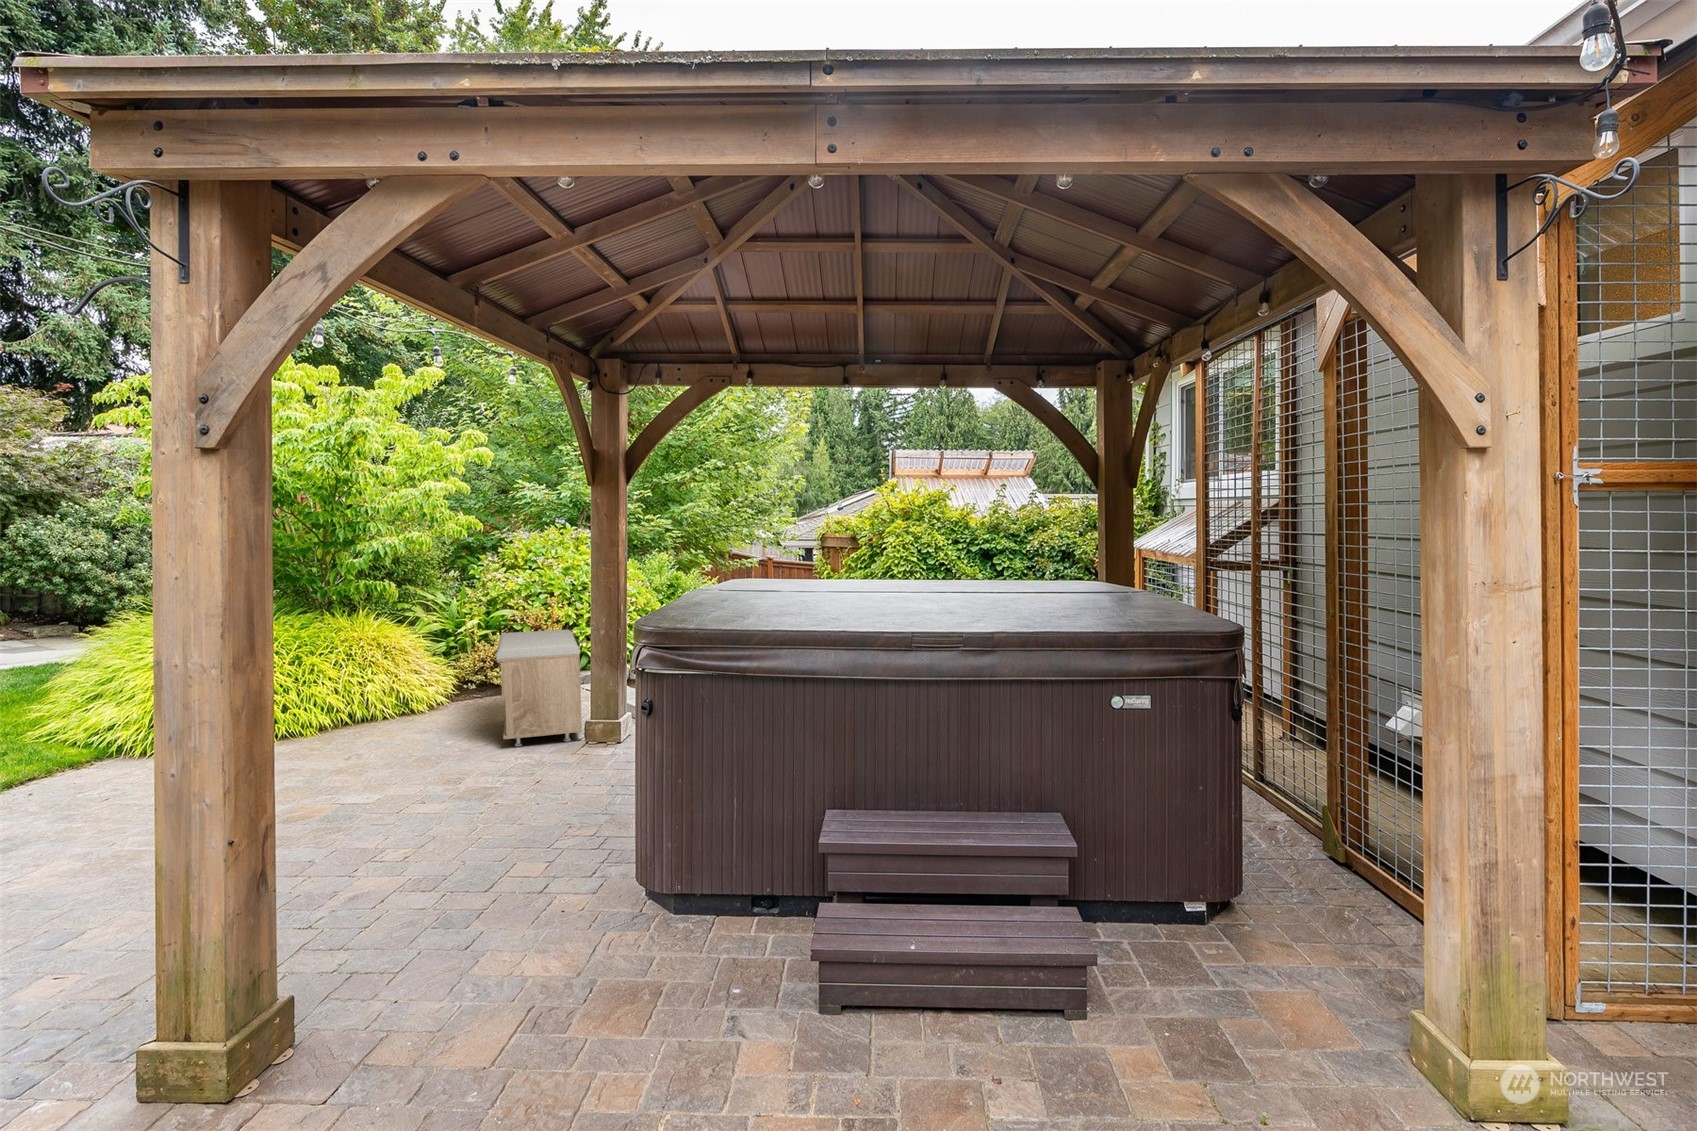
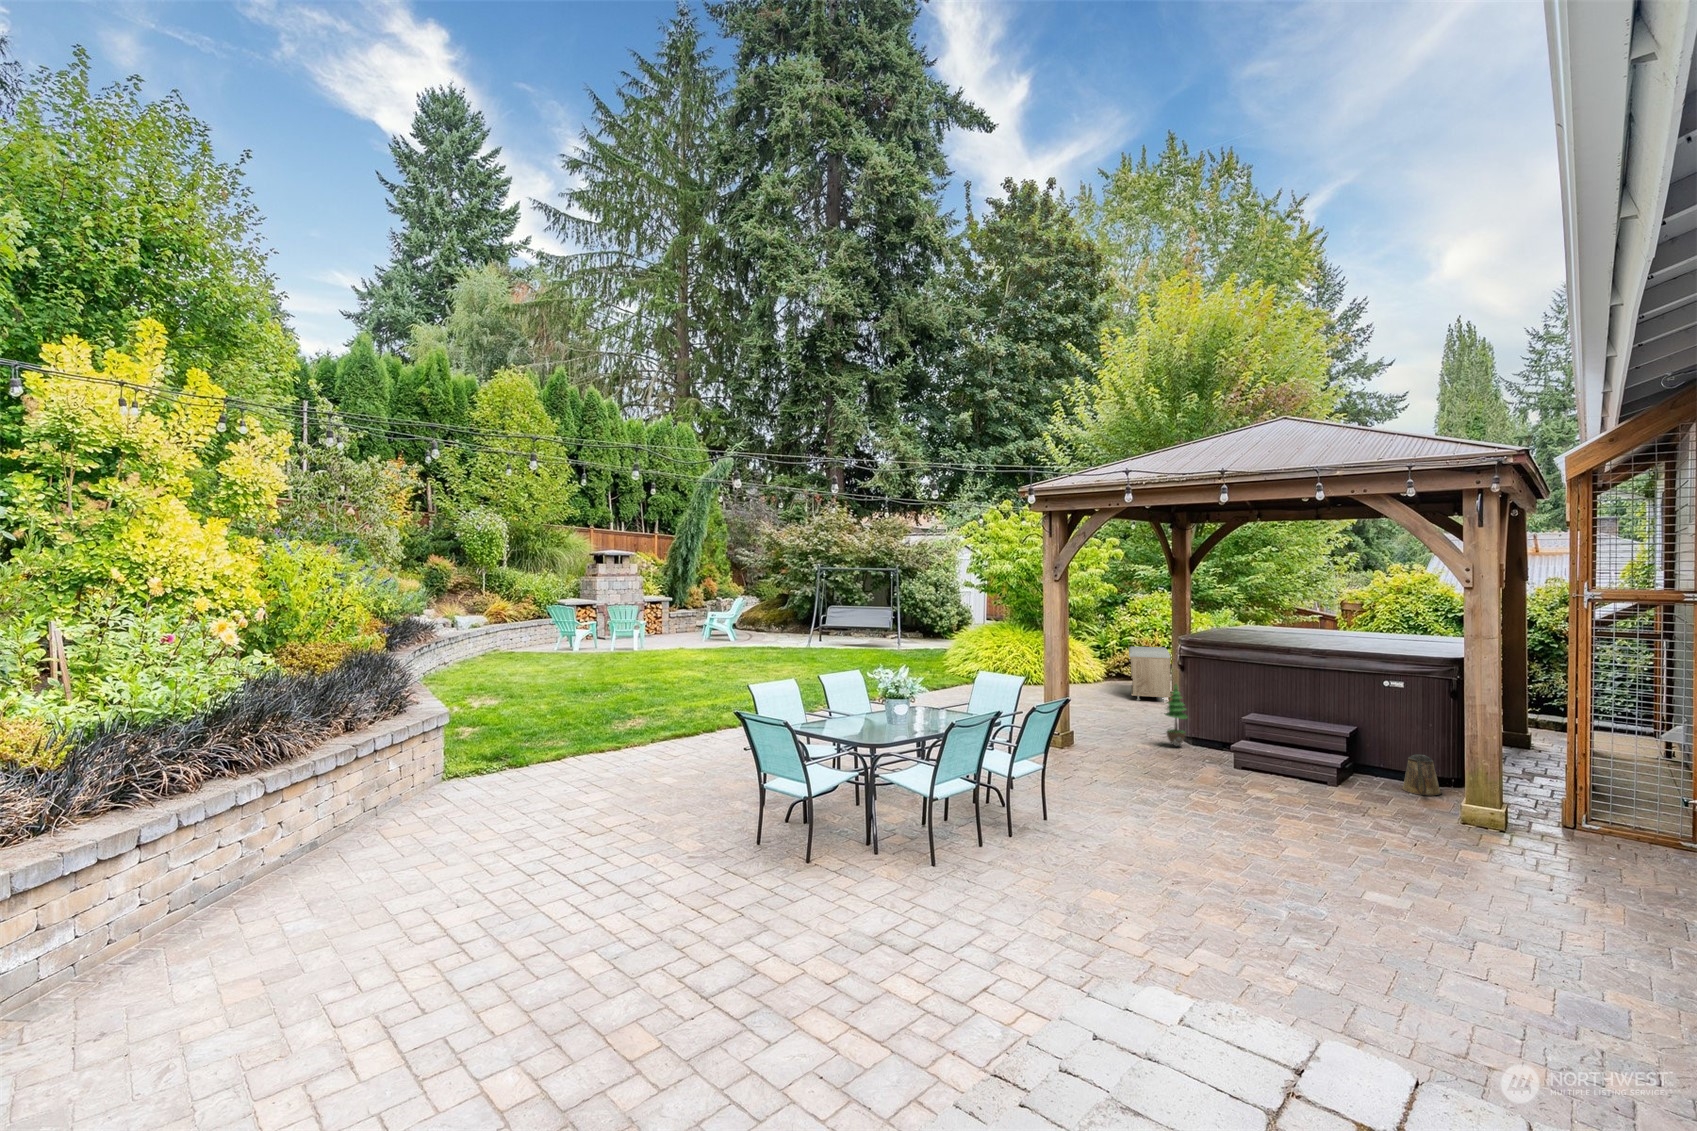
potted tree: none [569,757,633,928] -> present [1164,685,1187,746]
watering can: none [1127,872,1219,986] -> present [1402,754,1441,796]

